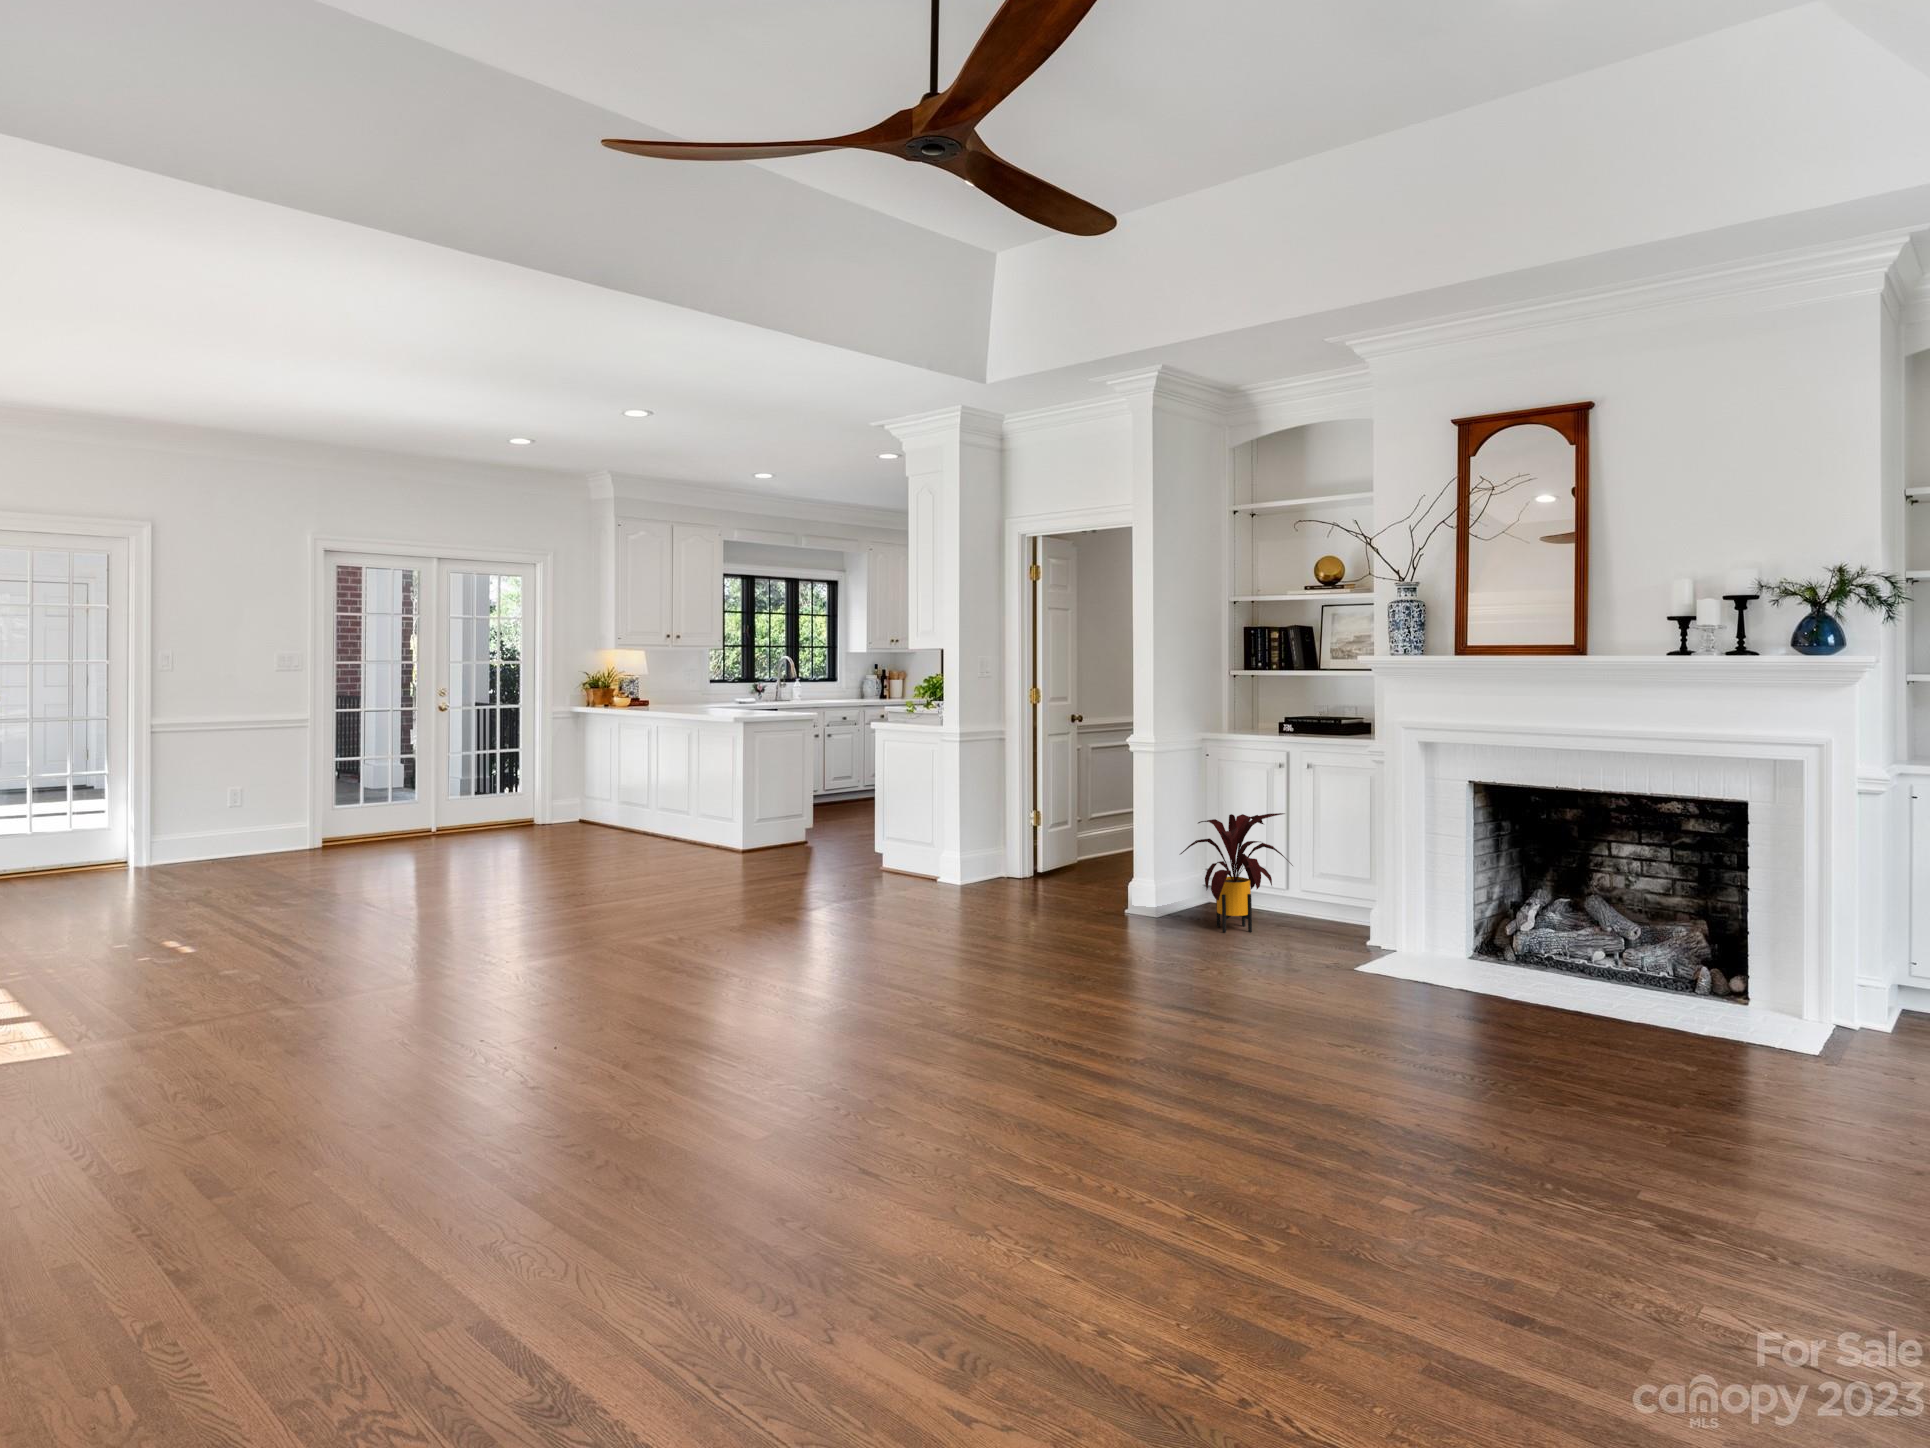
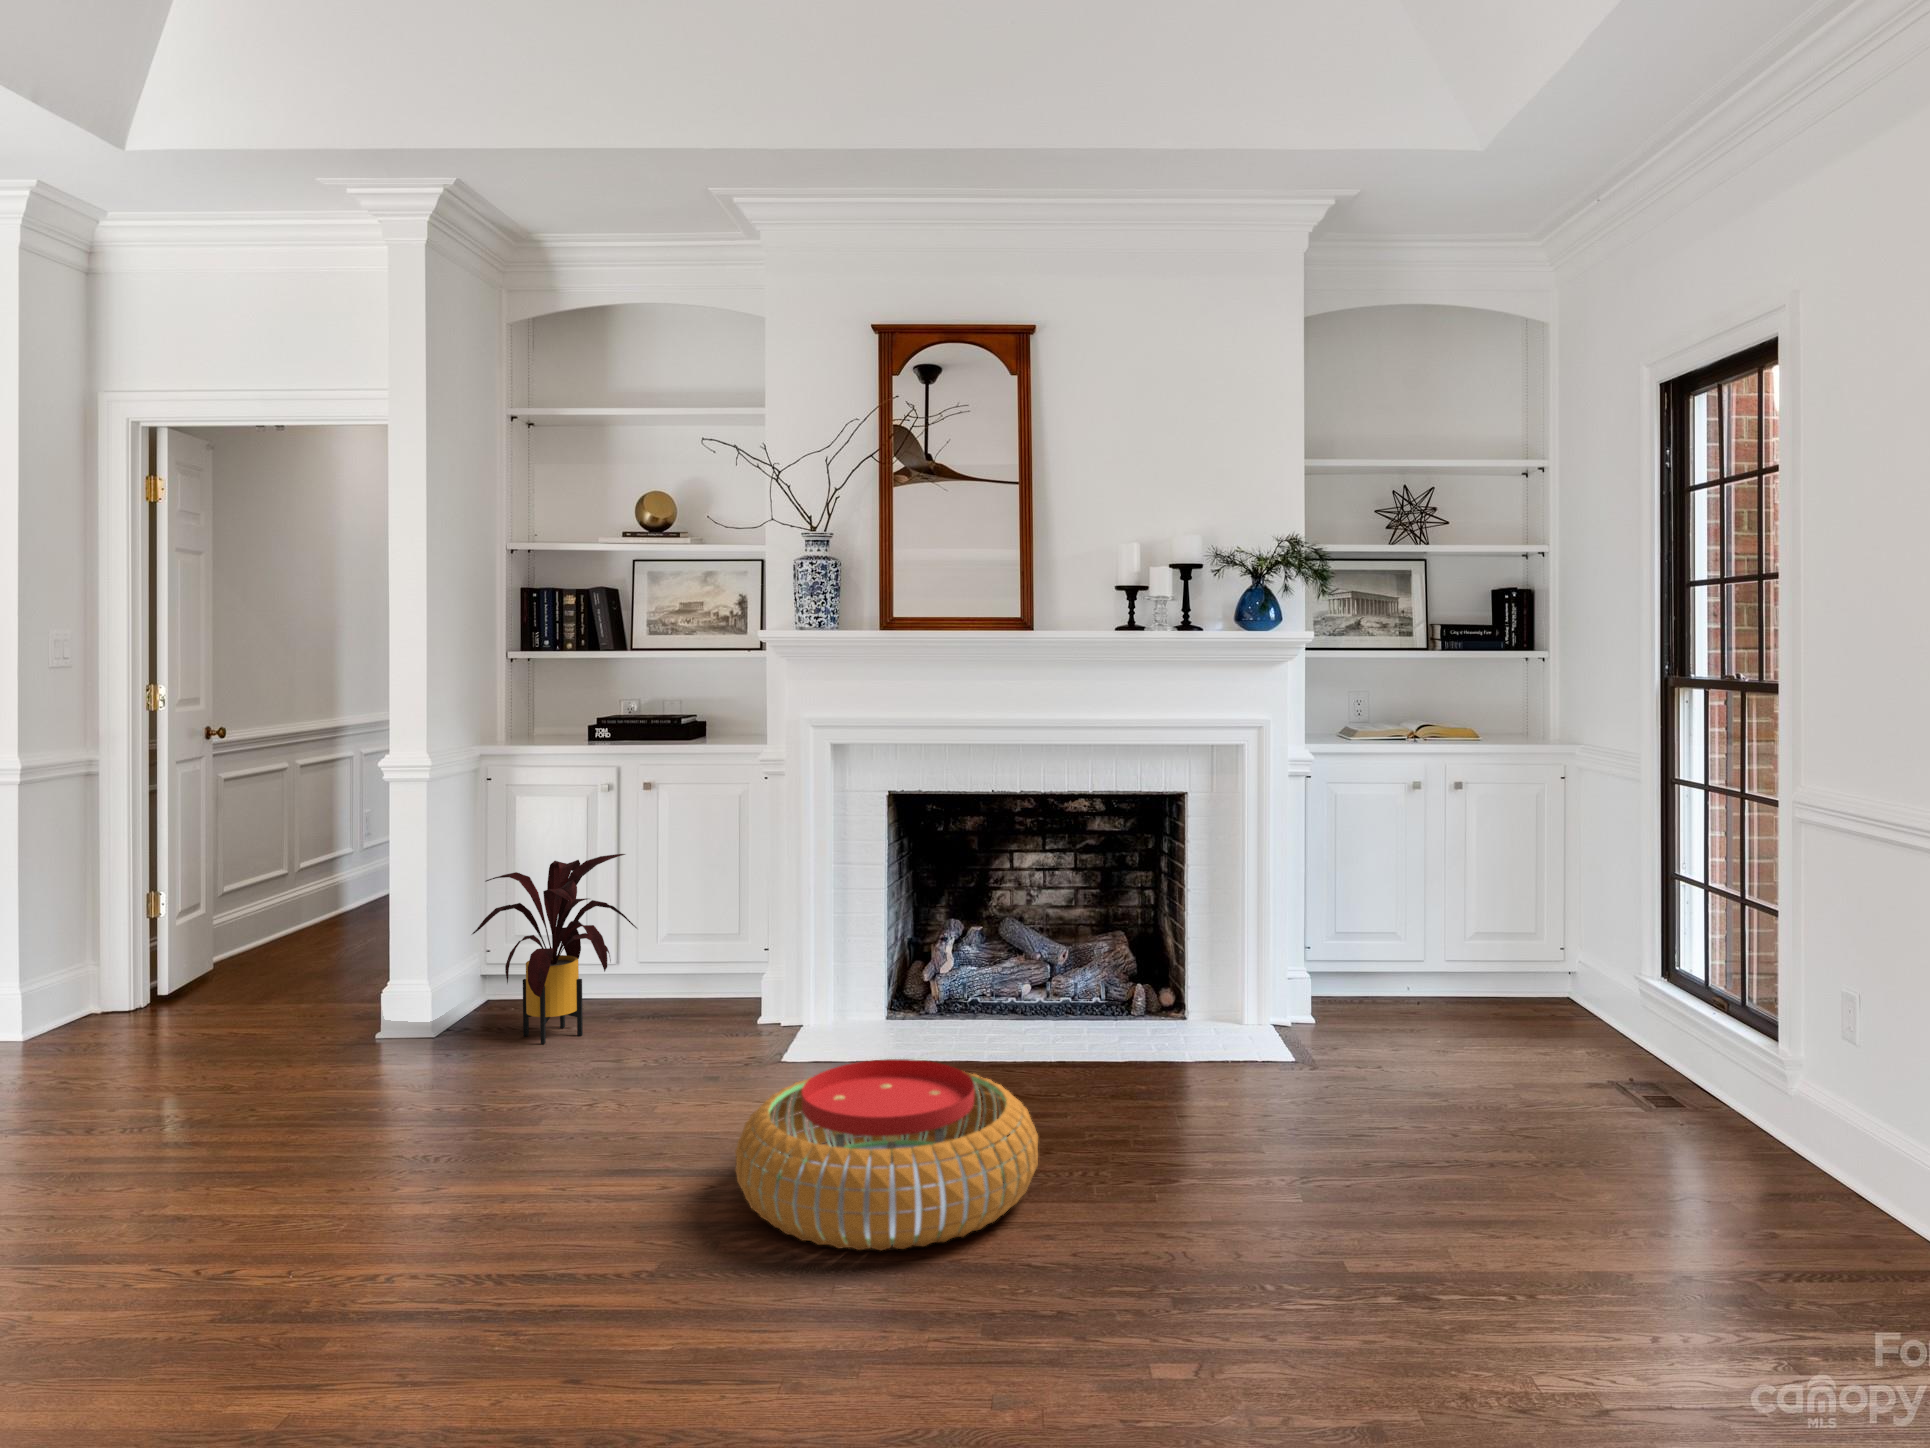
pouf: none [1249,959,1461,1072] -> present [735,1059,1038,1250]

